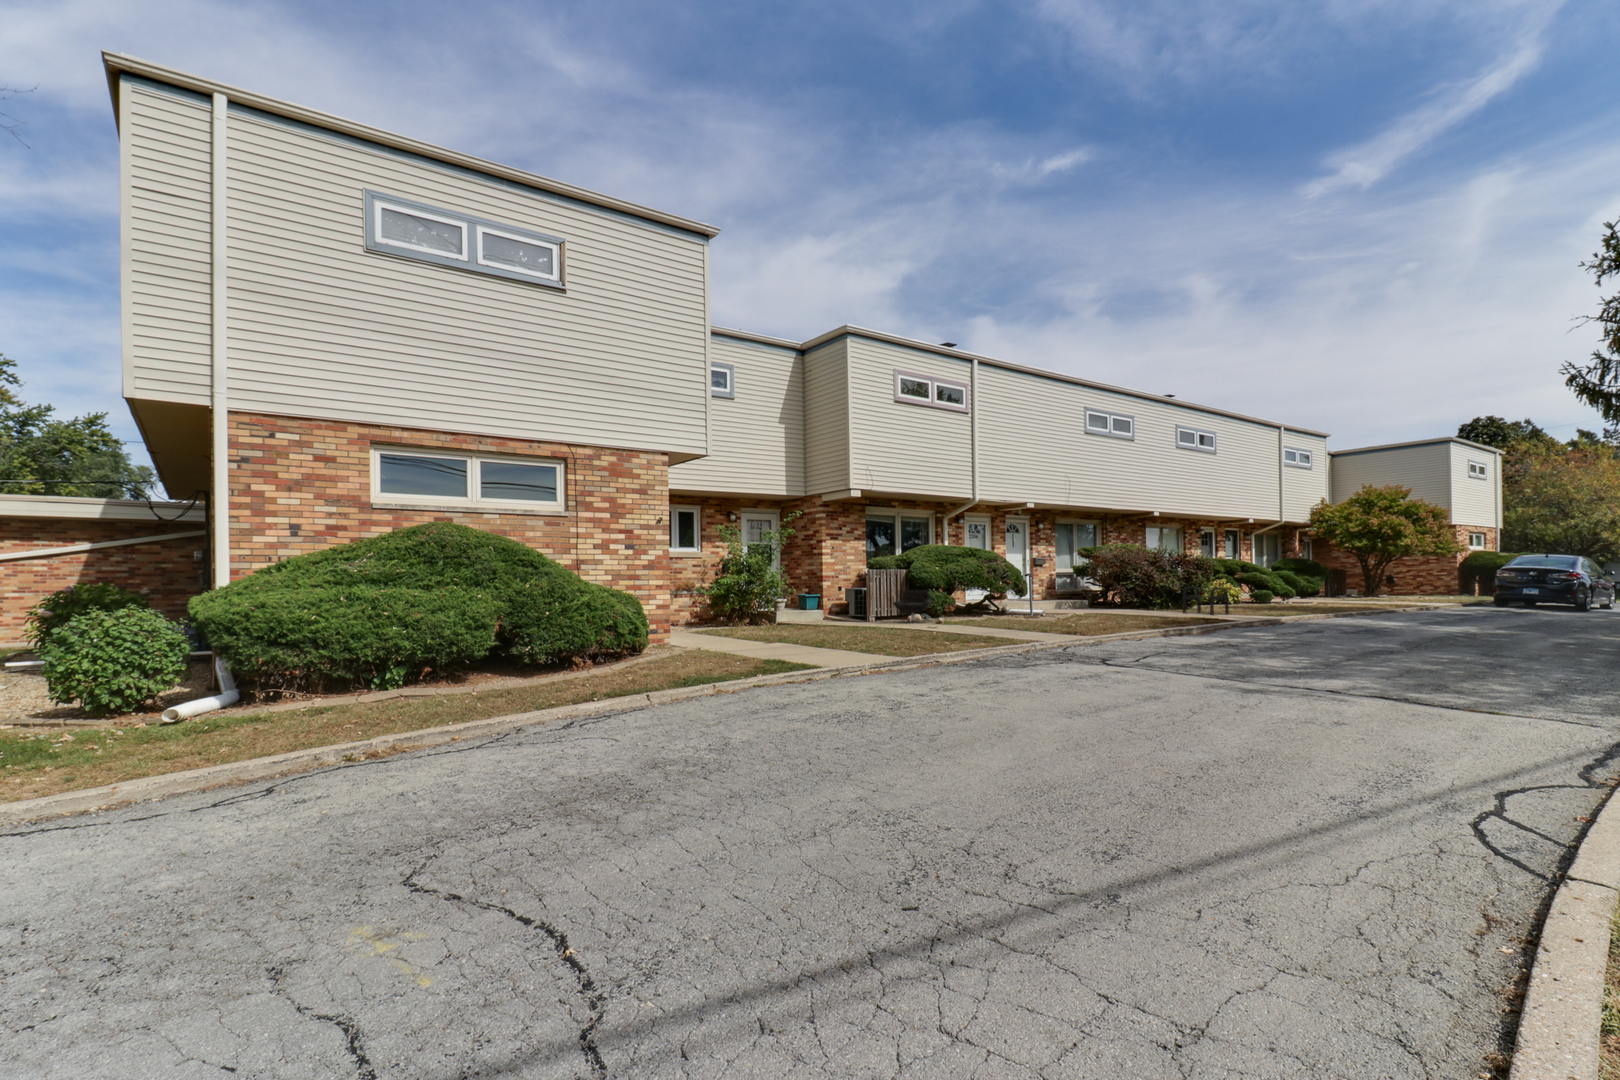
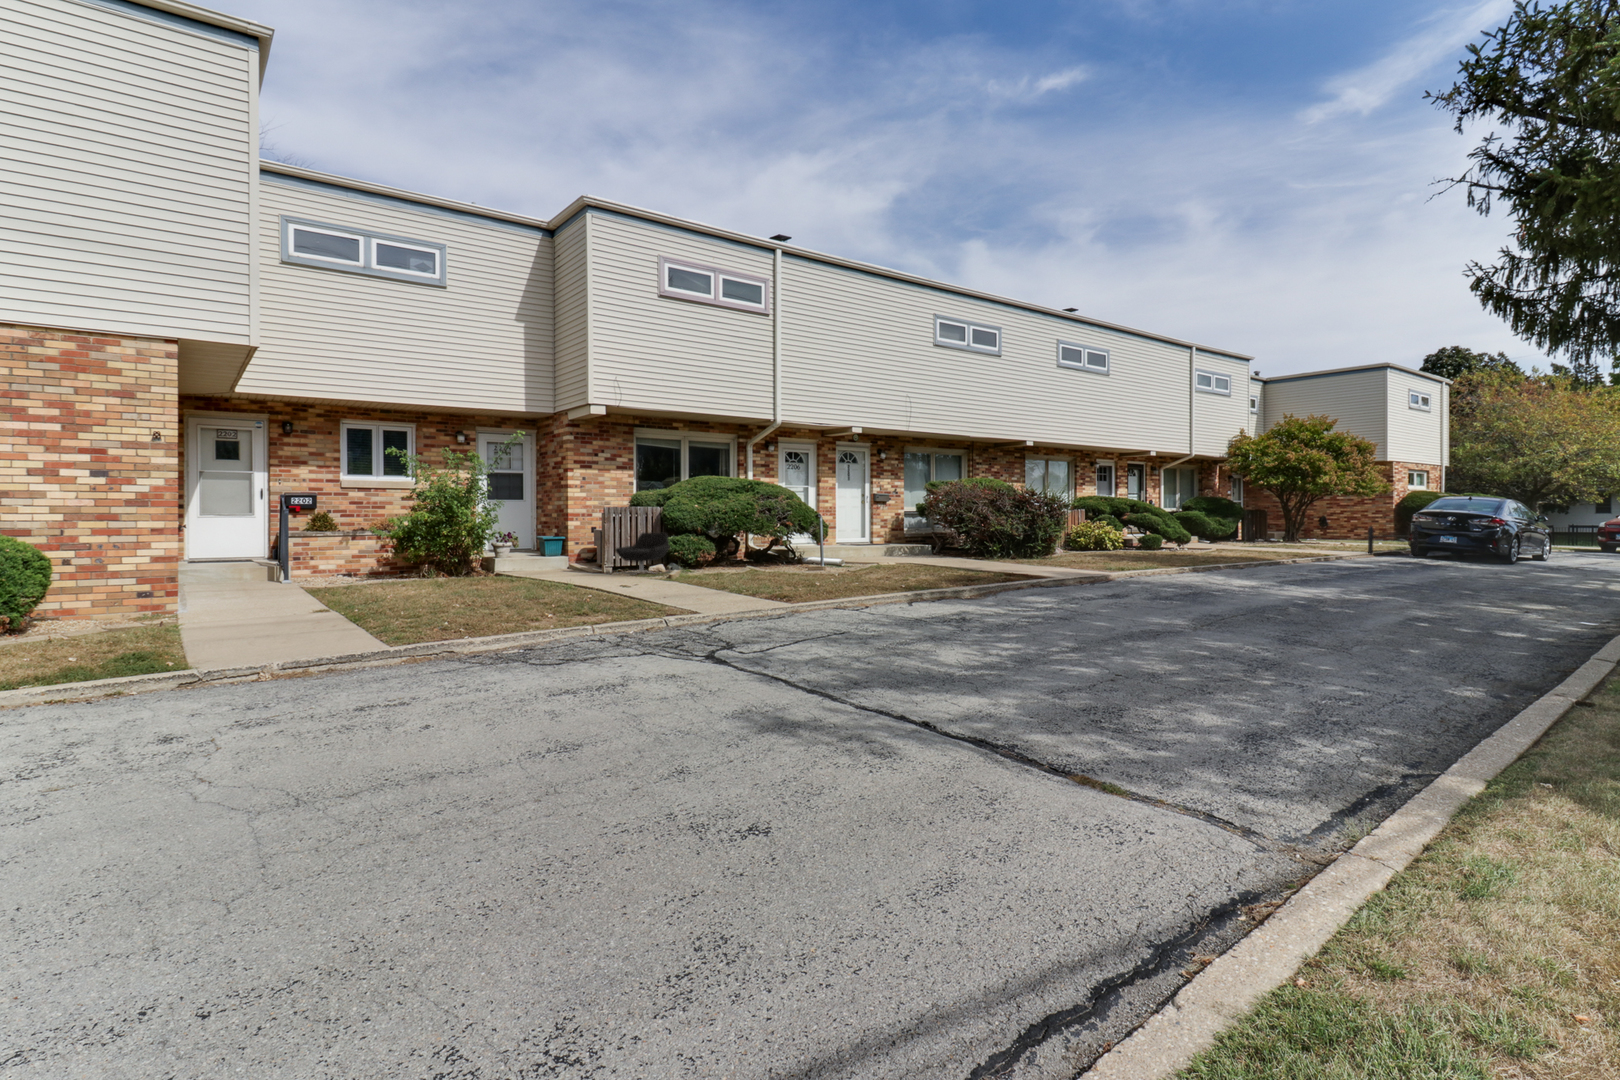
bench: present [1183,586,1229,615] -> present [1368,526,1418,556]

